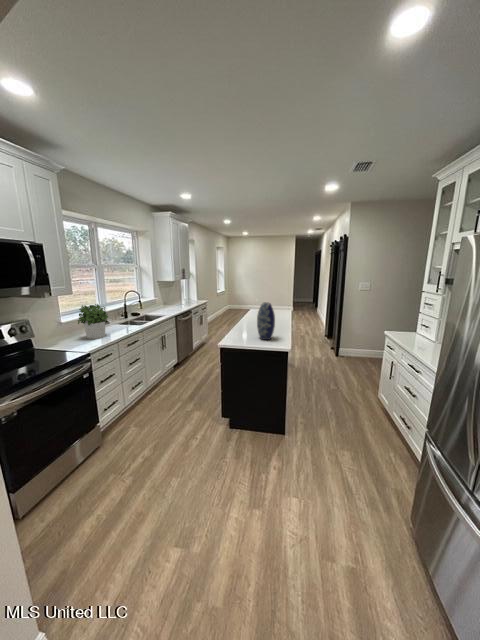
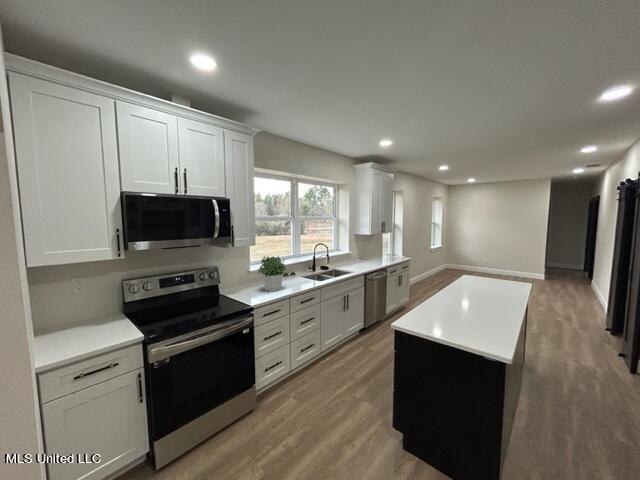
vase: present [257,302,275,340] -> none [455,273,488,335]

